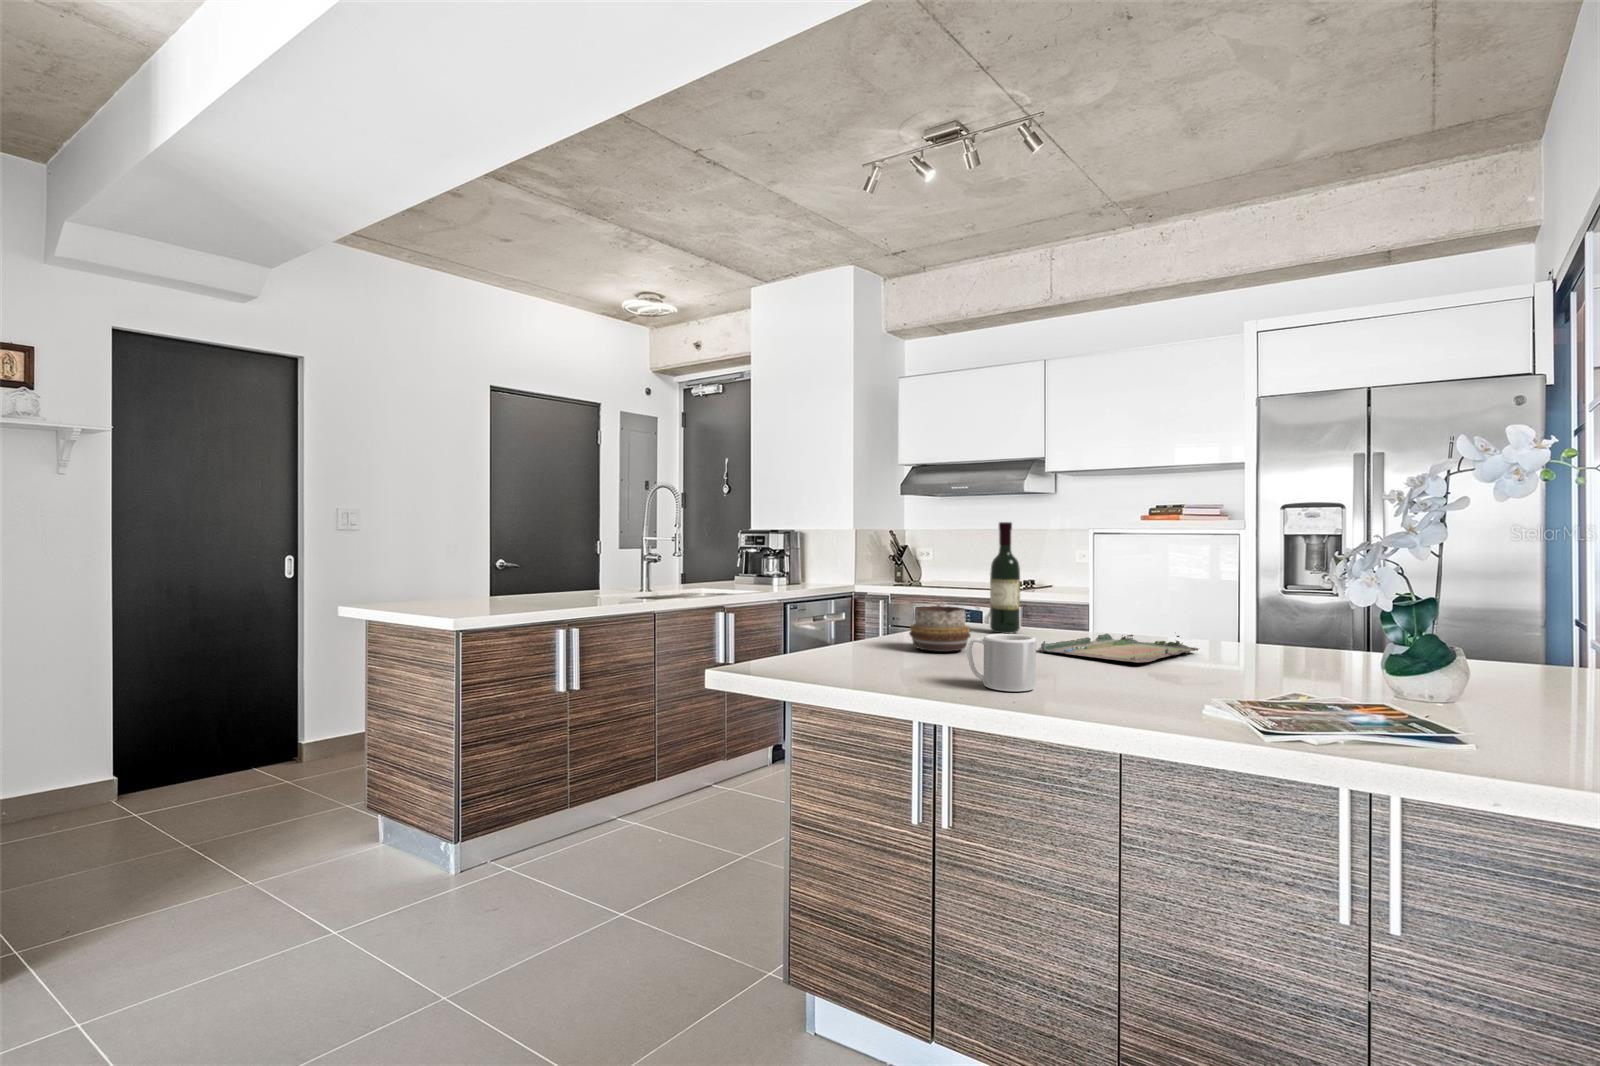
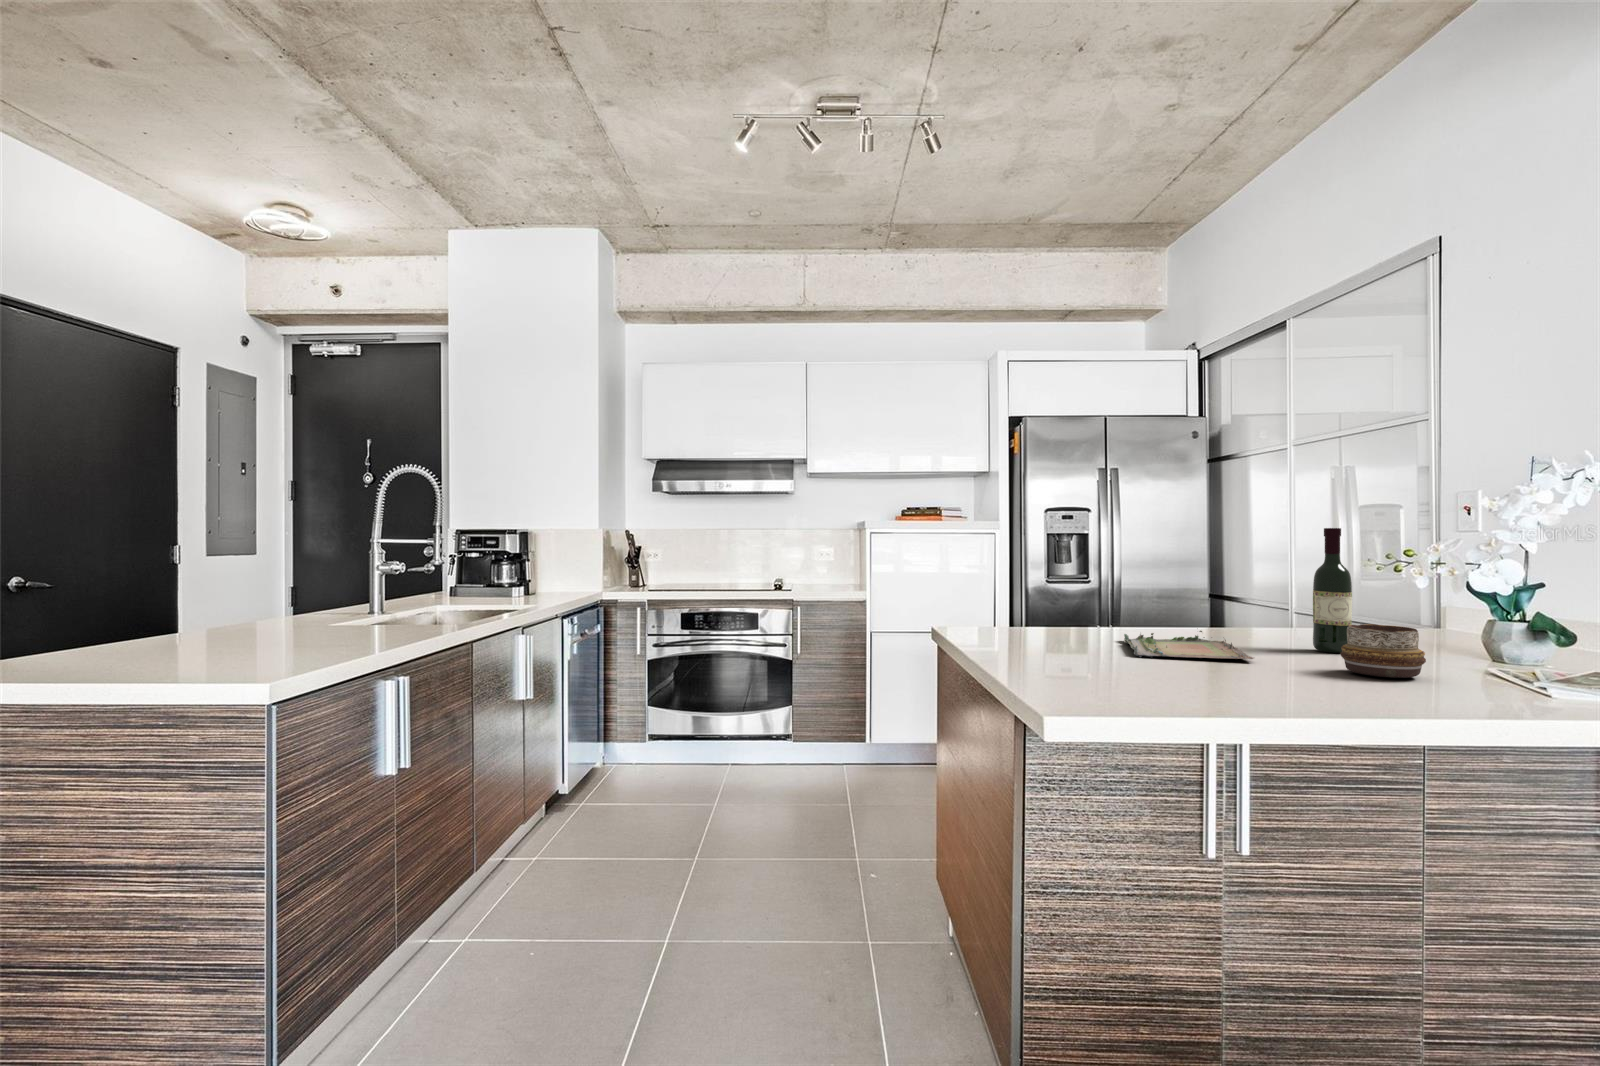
wine bottle: present [990,522,1020,633] -> present [1313,528,1352,653]
decorative bowl: present [909,606,971,651] -> present [1340,624,1426,678]
mug: present [967,634,1036,691] -> none [1245,641,1318,700]

